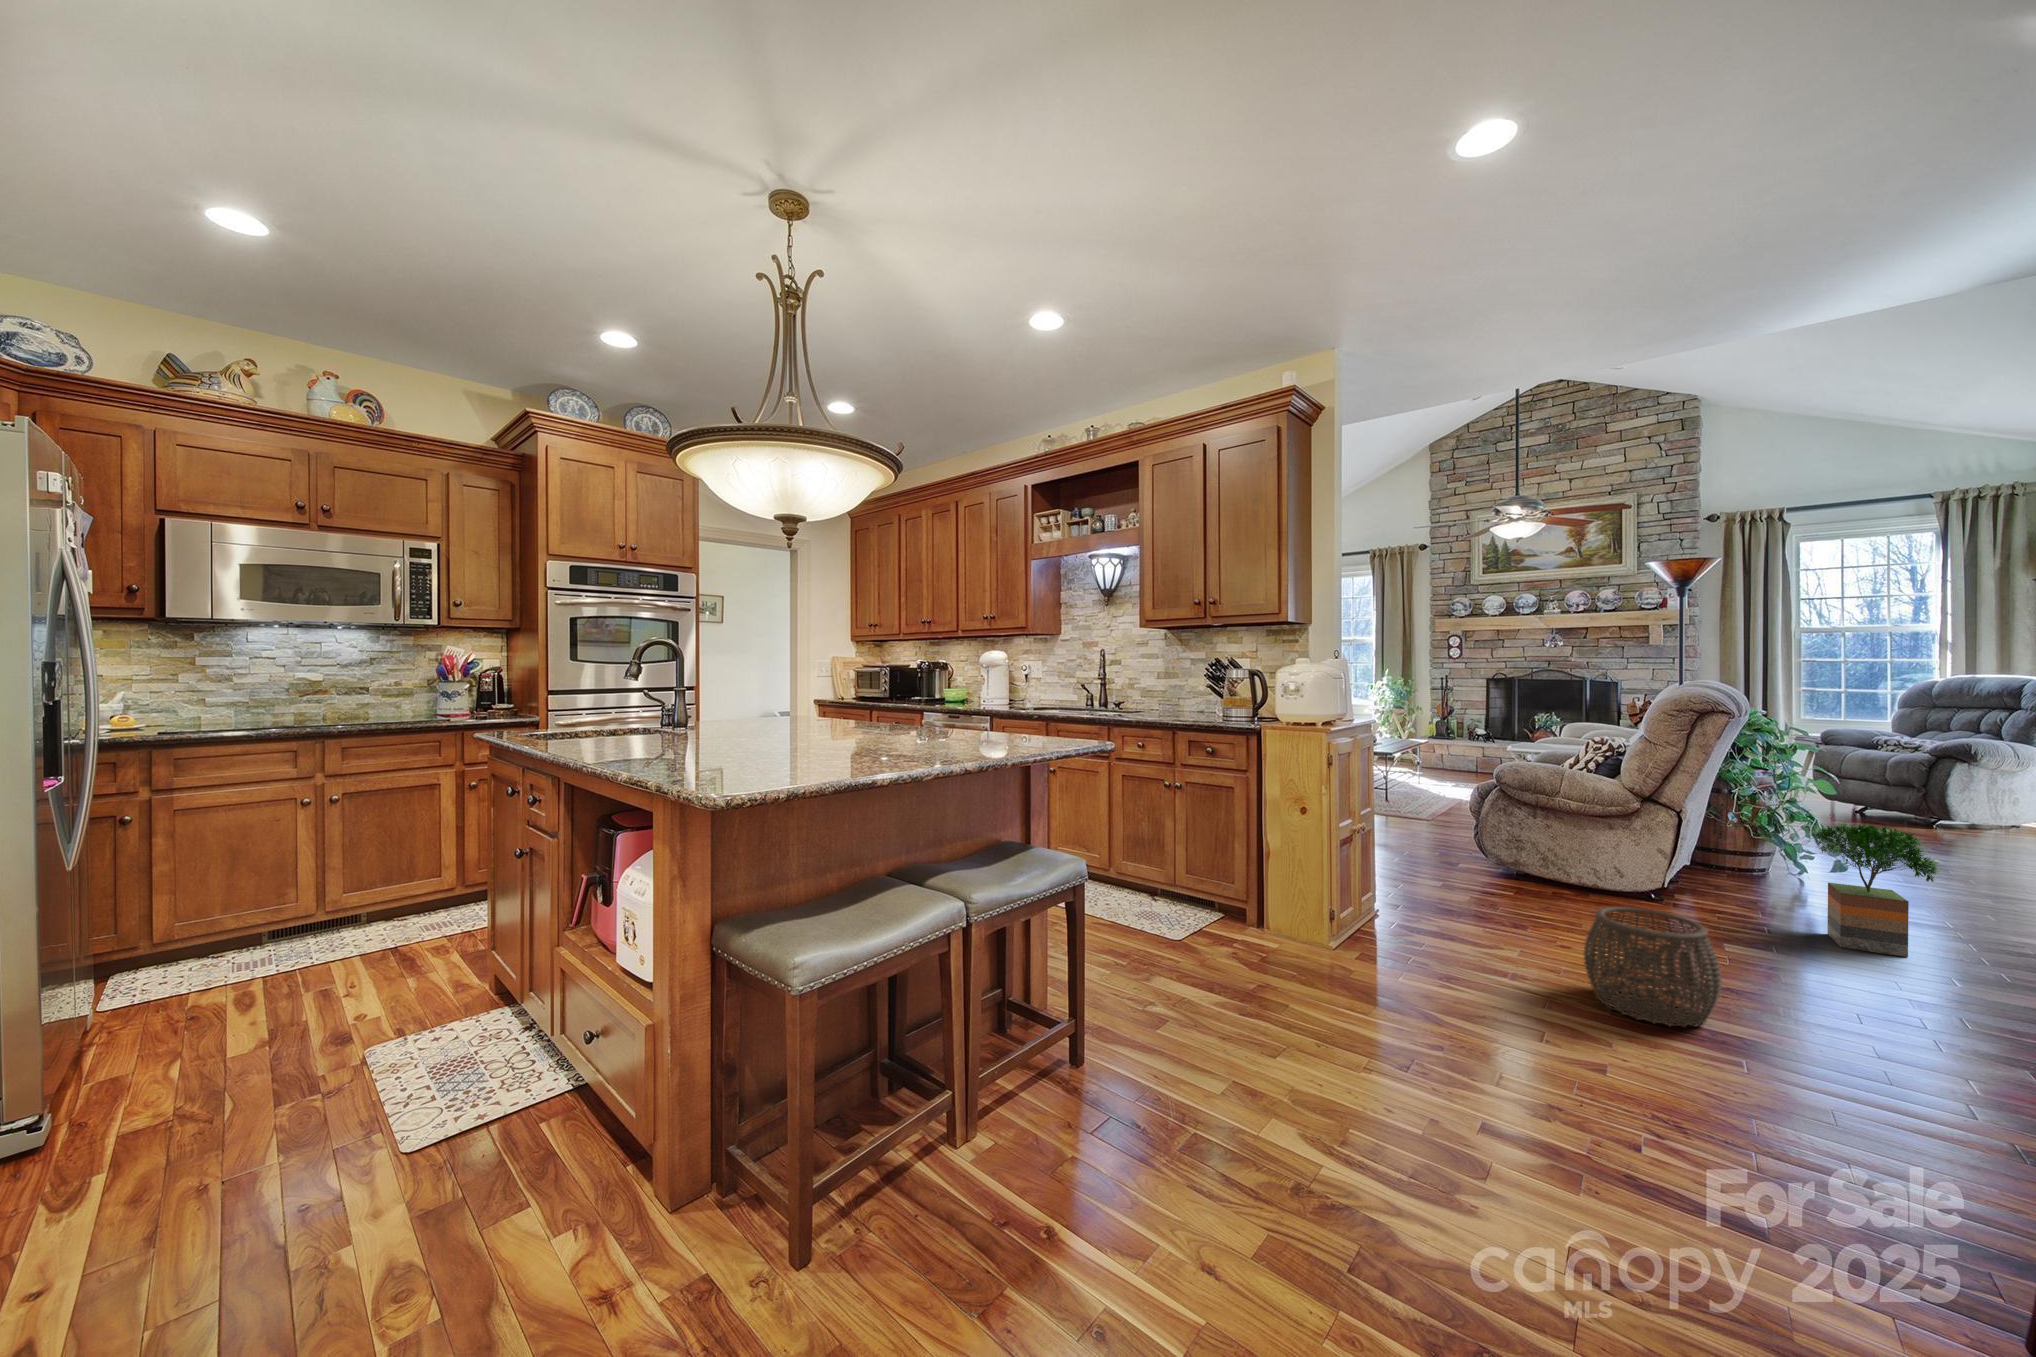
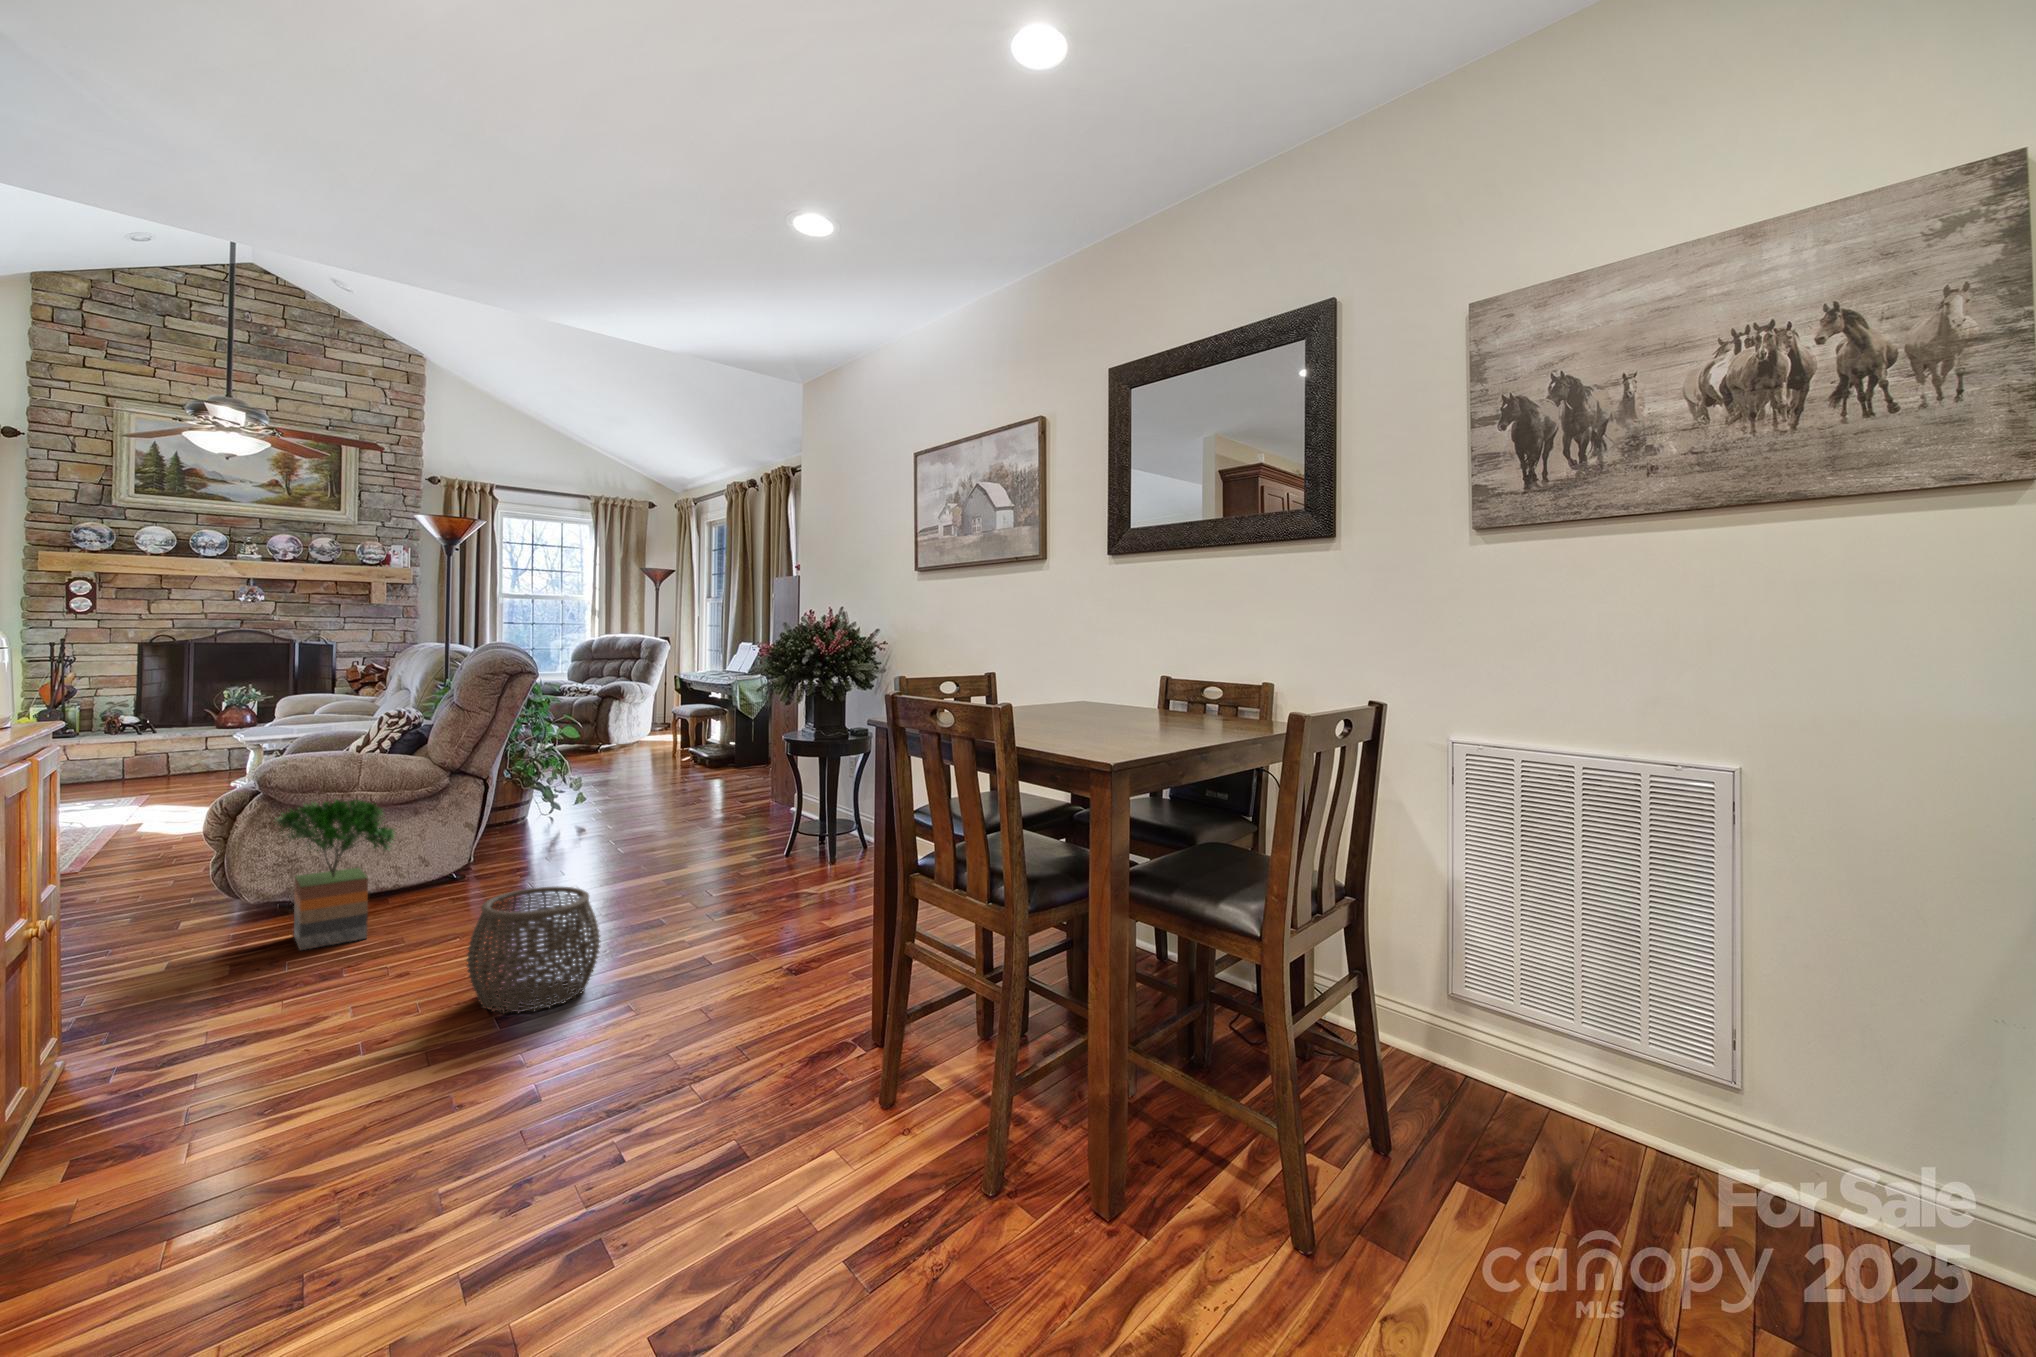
potted tree: present [1812,822,1940,957] -> present [274,799,394,951]

